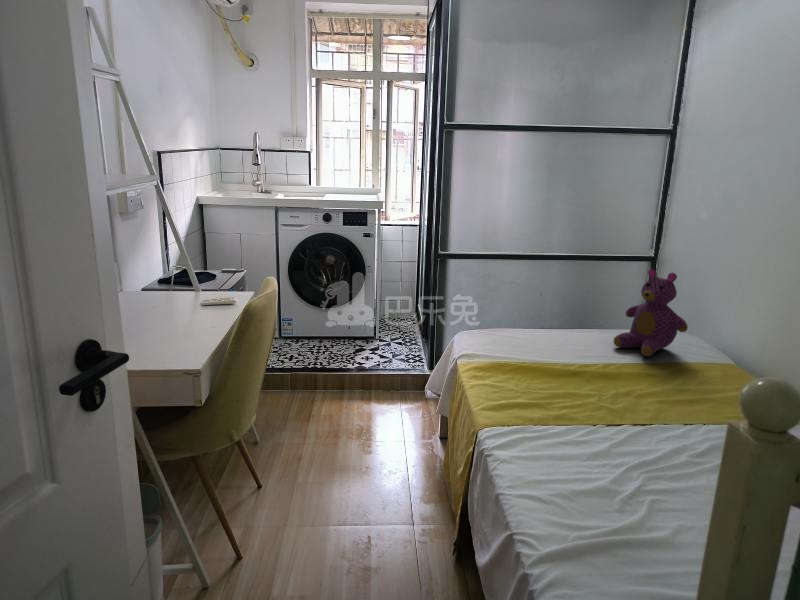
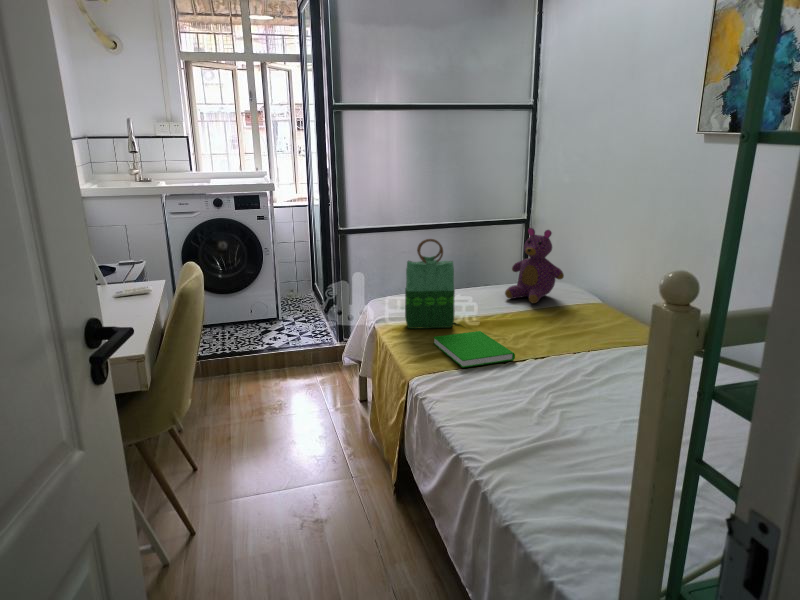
tote bag: none [491,272,551,373] -> present [405,239,455,329]
book: none [517,382,610,424] -> present [433,331,515,368]

